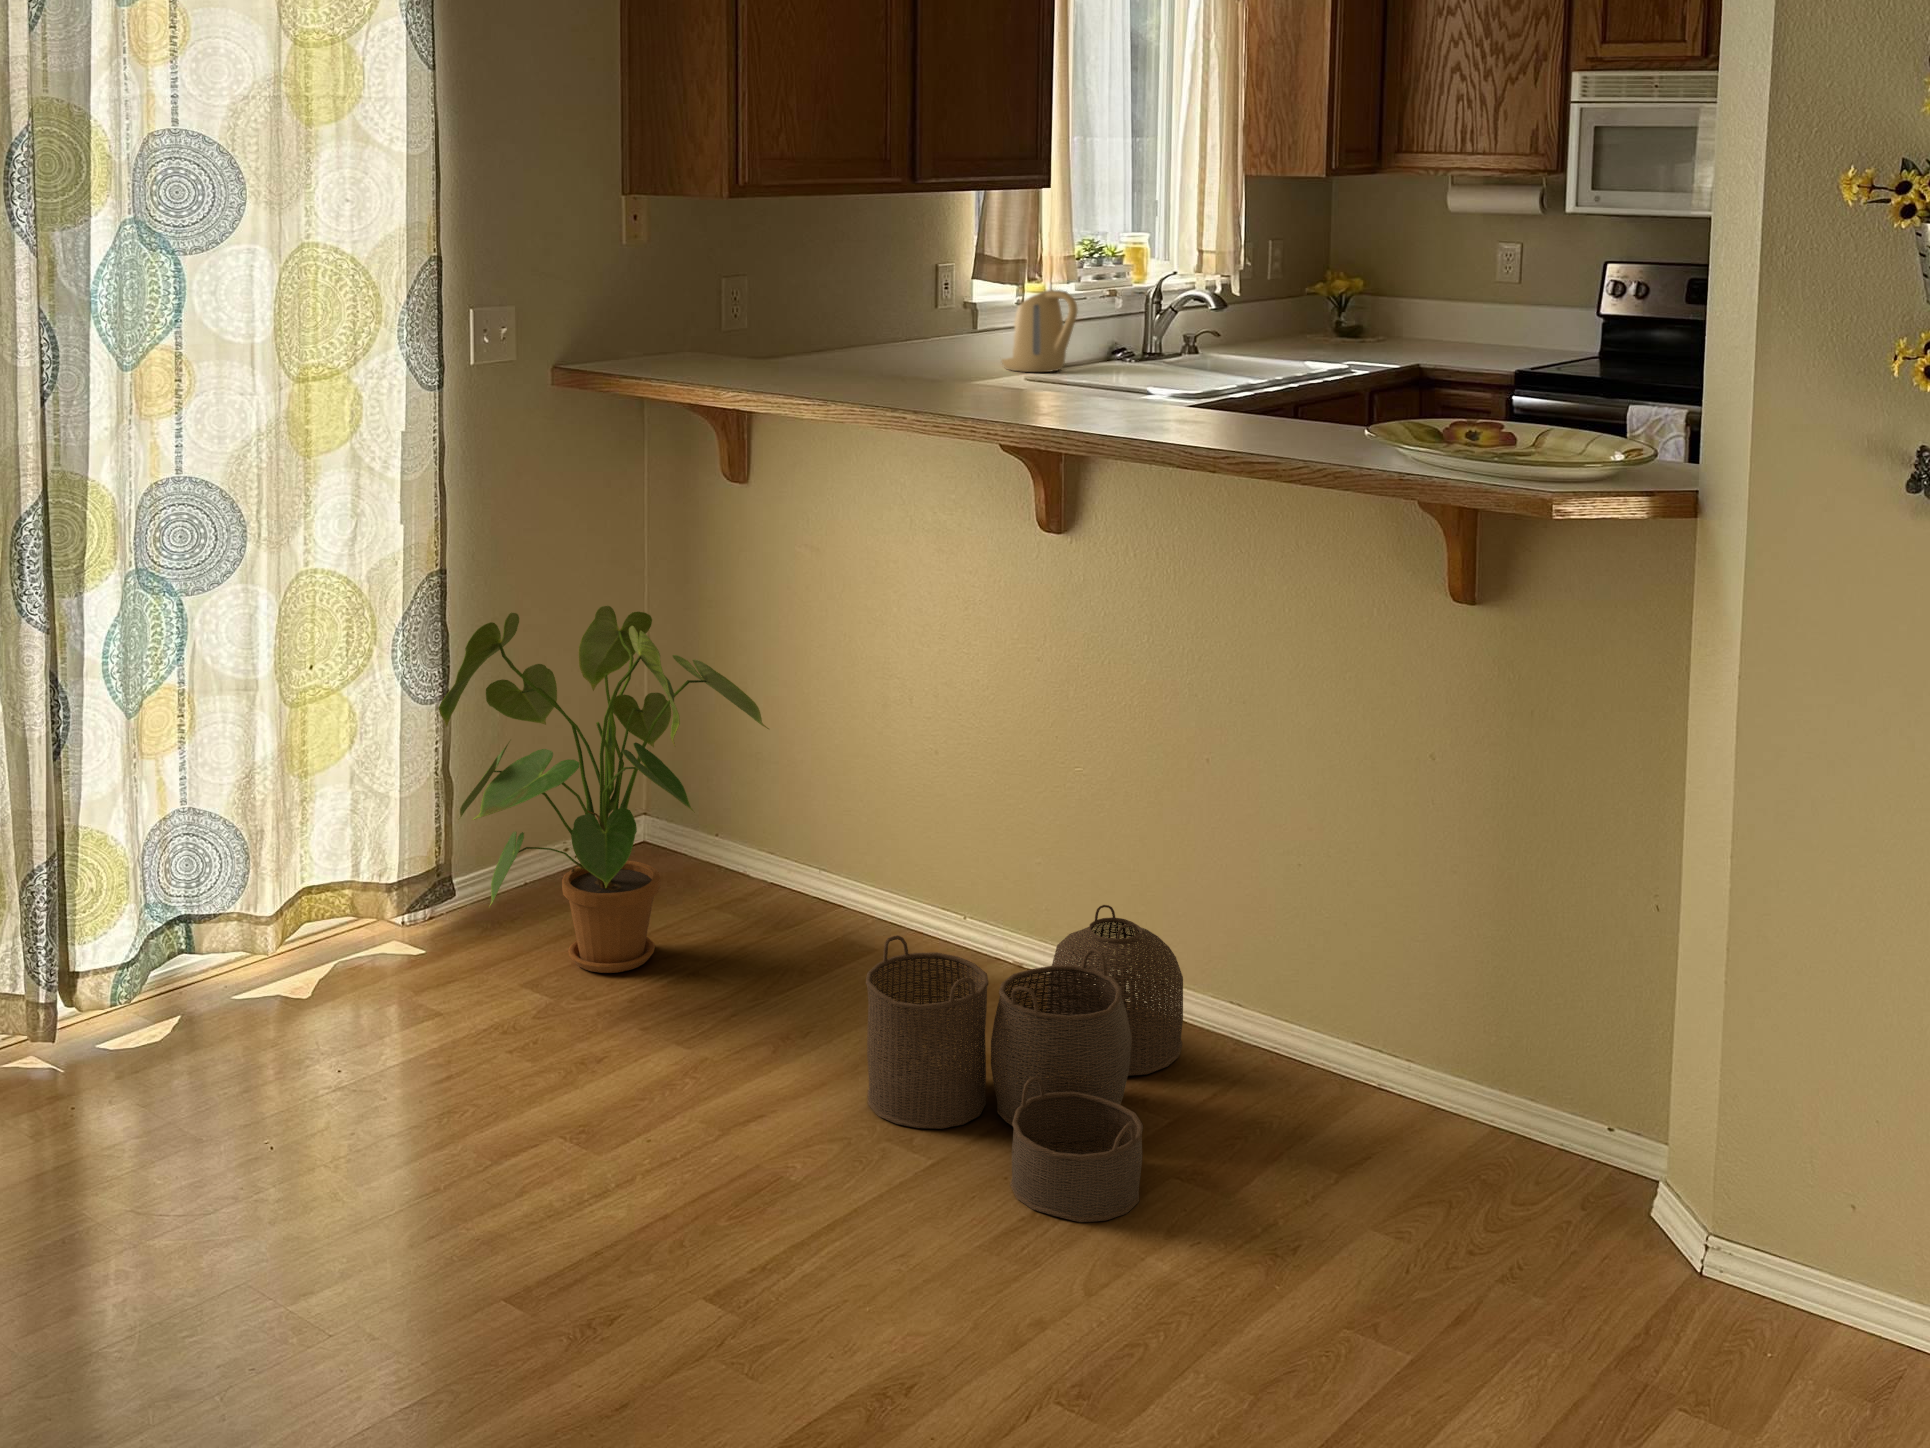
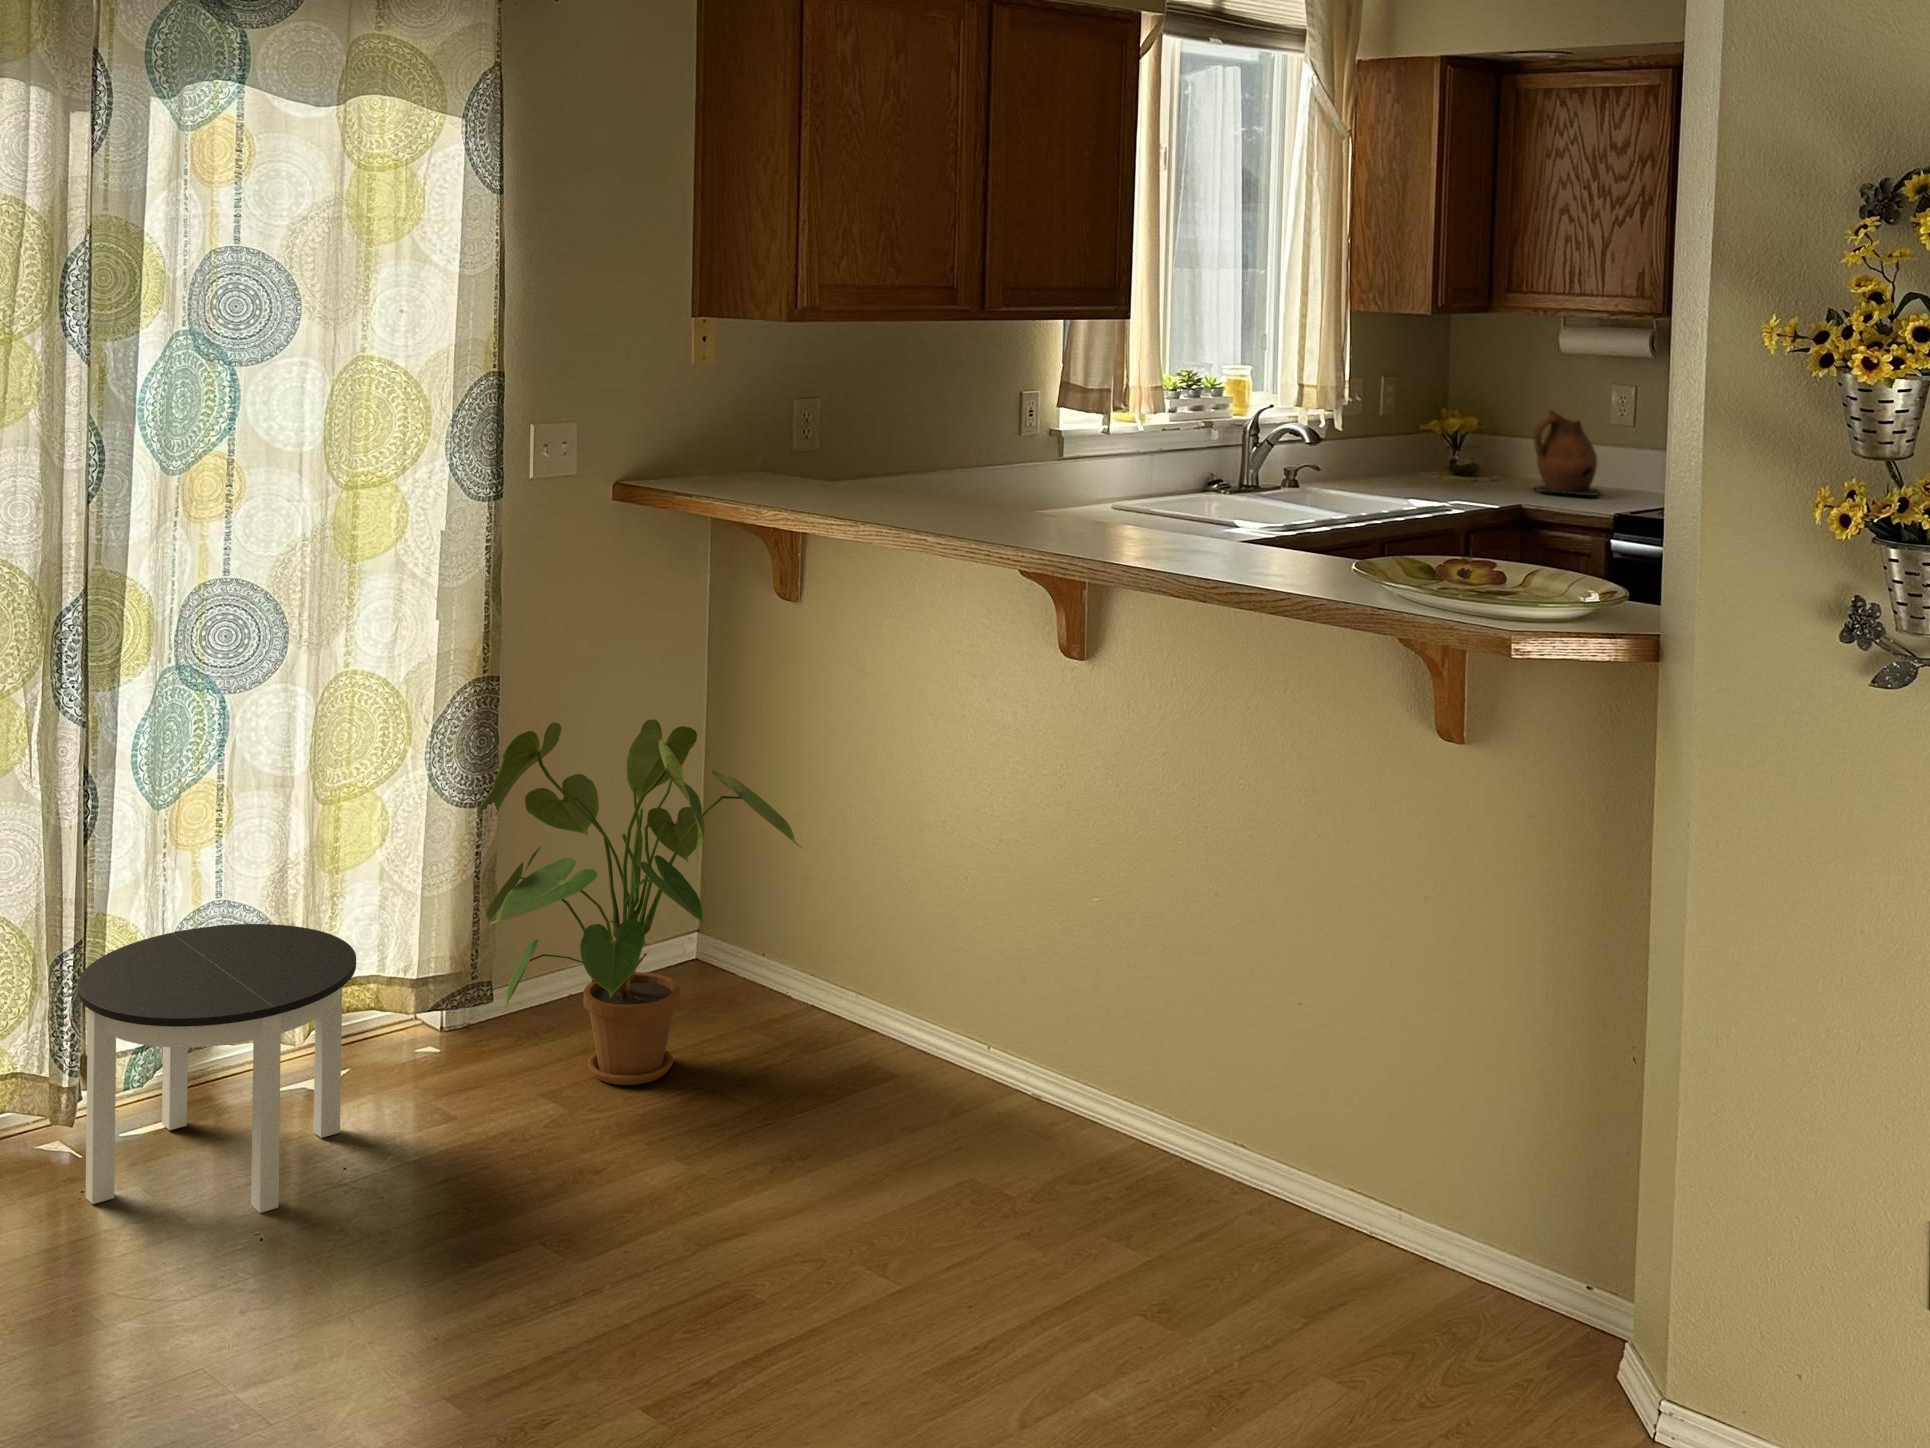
ceramic pitcher: none [1420,269,1488,354] -> present [1533,410,1600,496]
kettle: present [1001,290,1078,372] -> none [1088,411,1163,502]
round table: none [63,830,348,1123] -> present [78,924,356,1213]
woven basket: present [866,905,1183,1223] -> none [842,1039,1176,1361]

